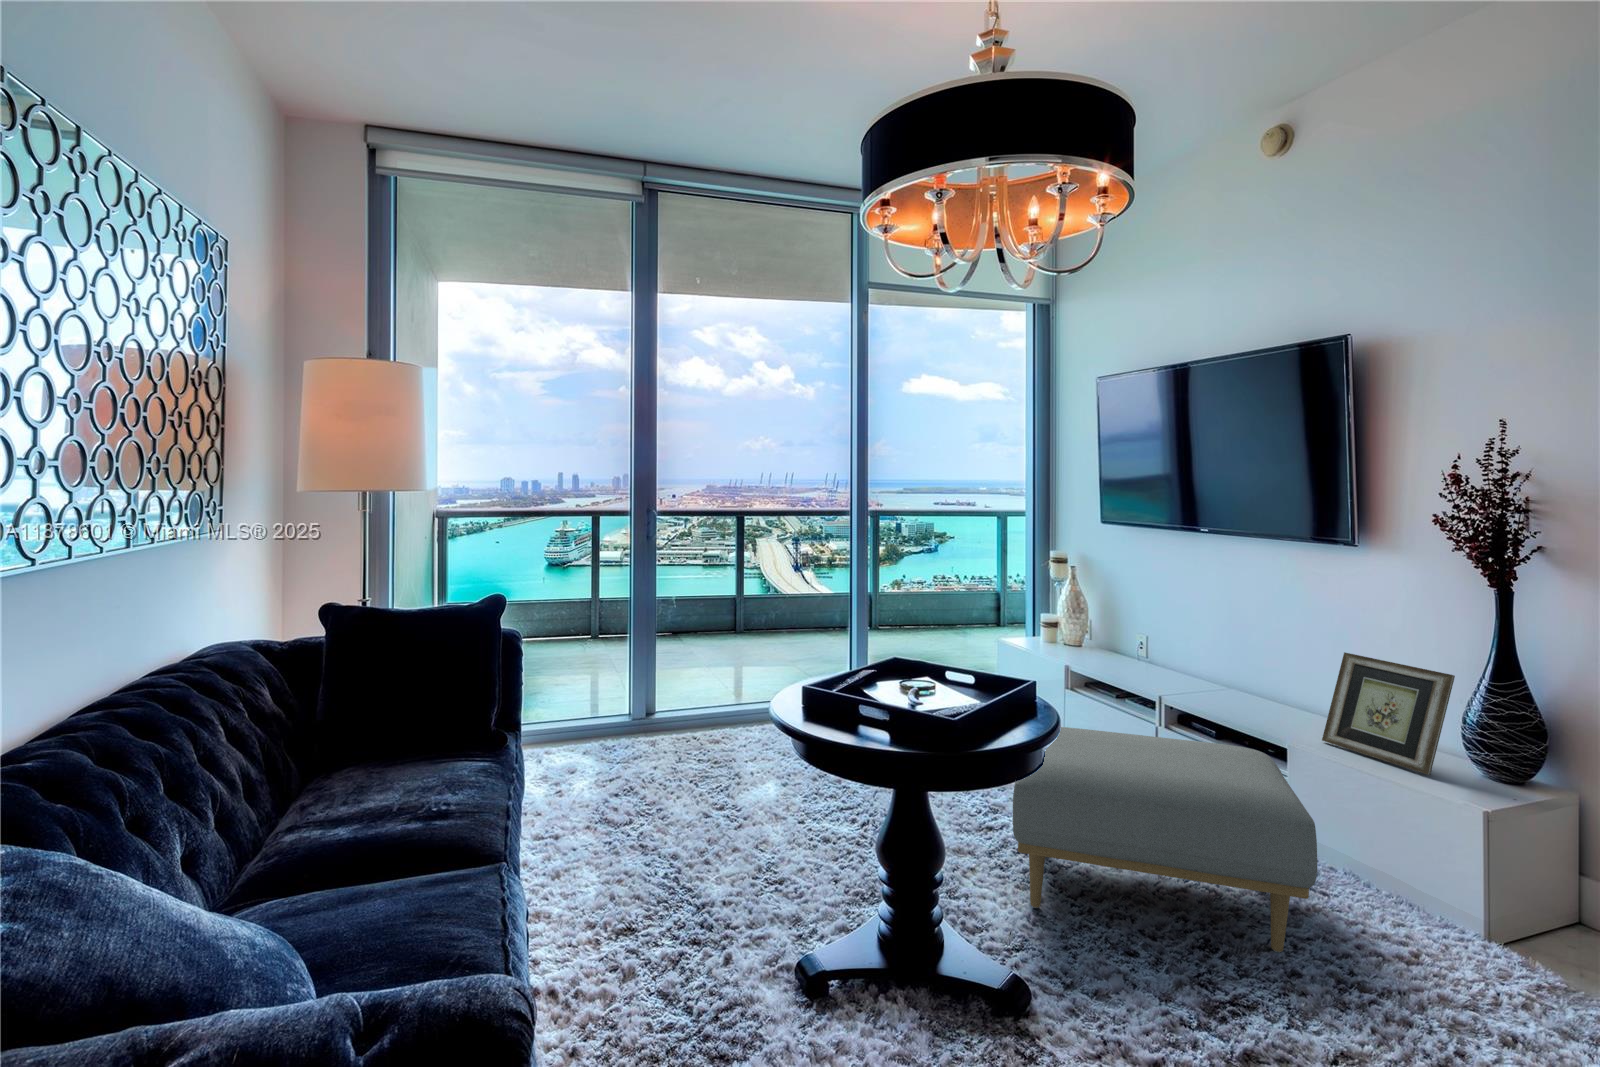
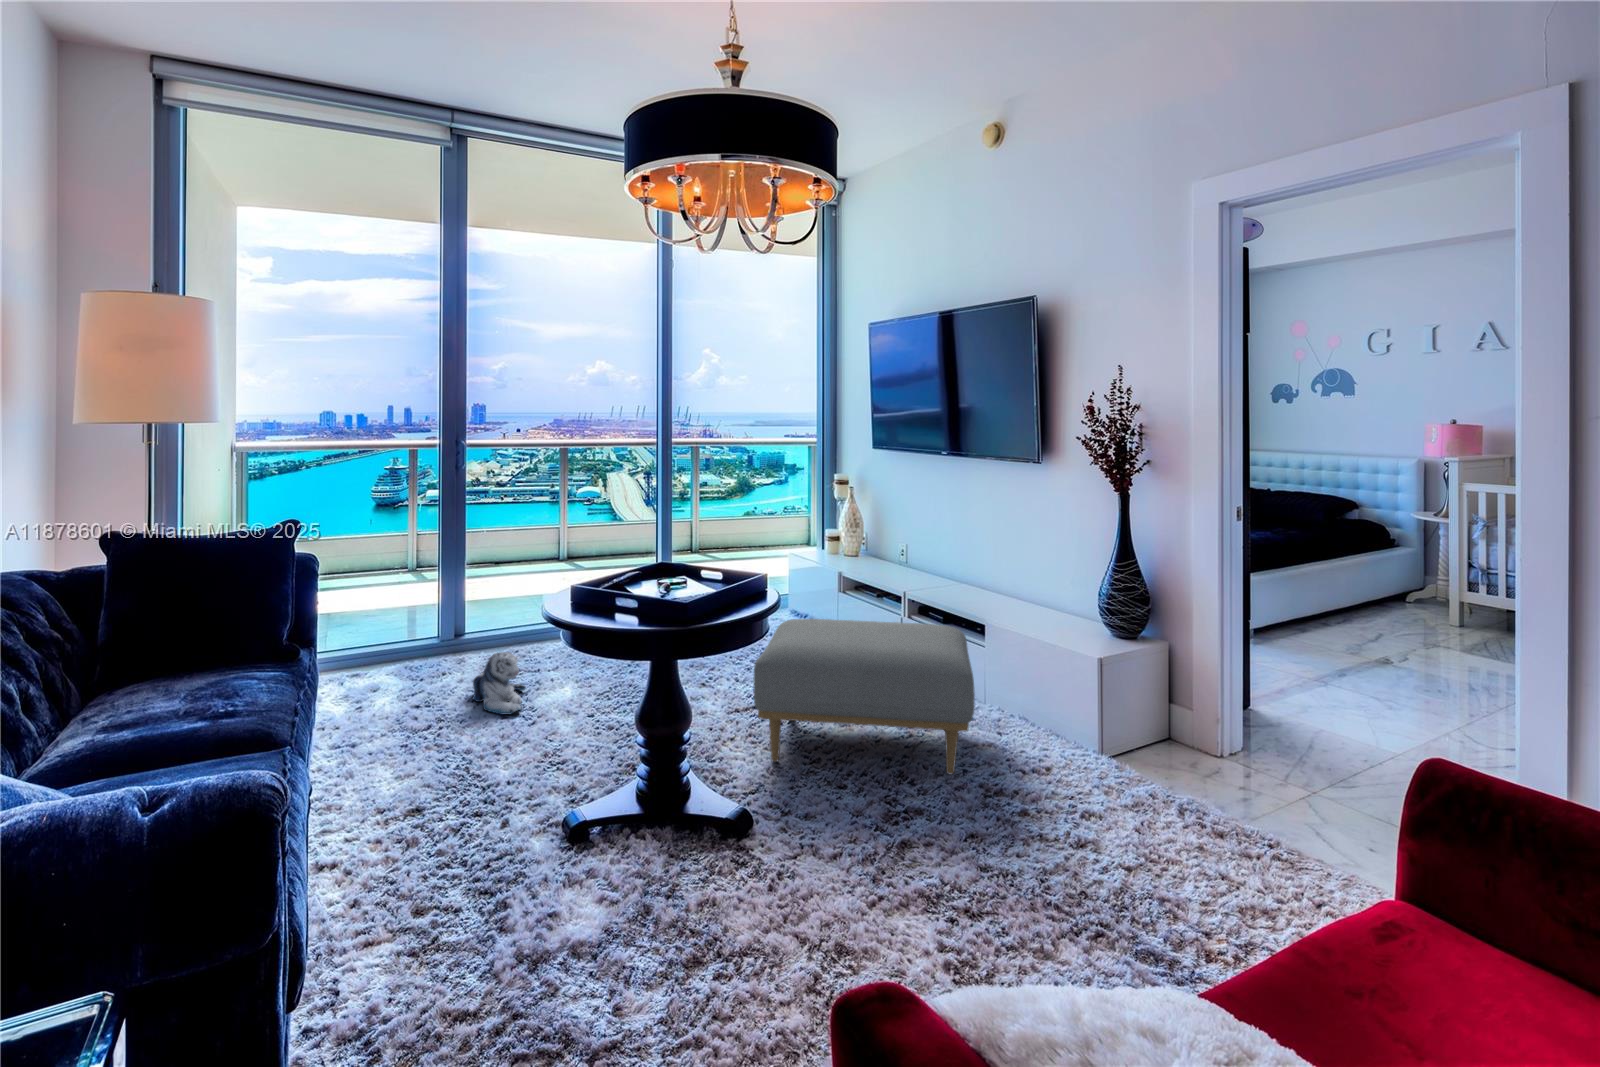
picture frame: present [1322,652,1455,775] -> none [1010,548,1094,637]
plush toy: none [672,740,728,813] -> present [473,652,526,714]

